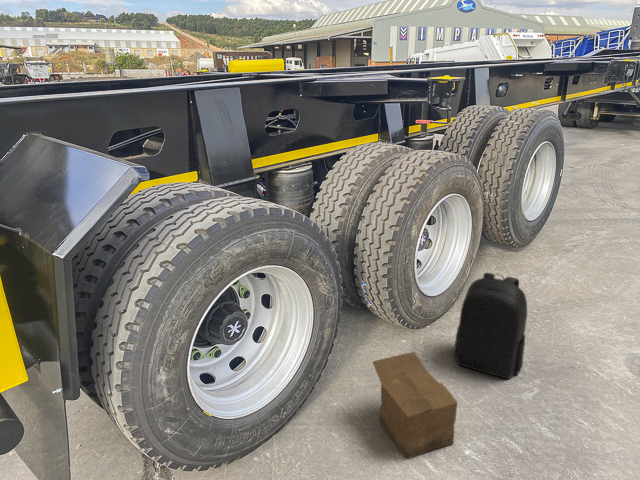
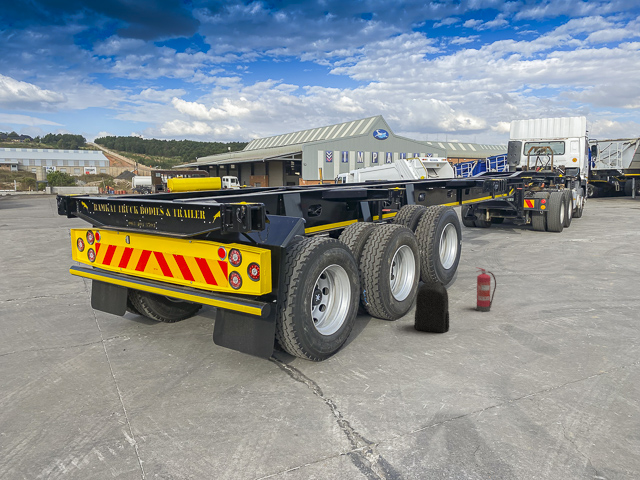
fire extinguisher: none [577,235,625,316] -> present [477,268,496,312]
cardboard box: present [373,352,457,459] -> none [379,315,421,355]

